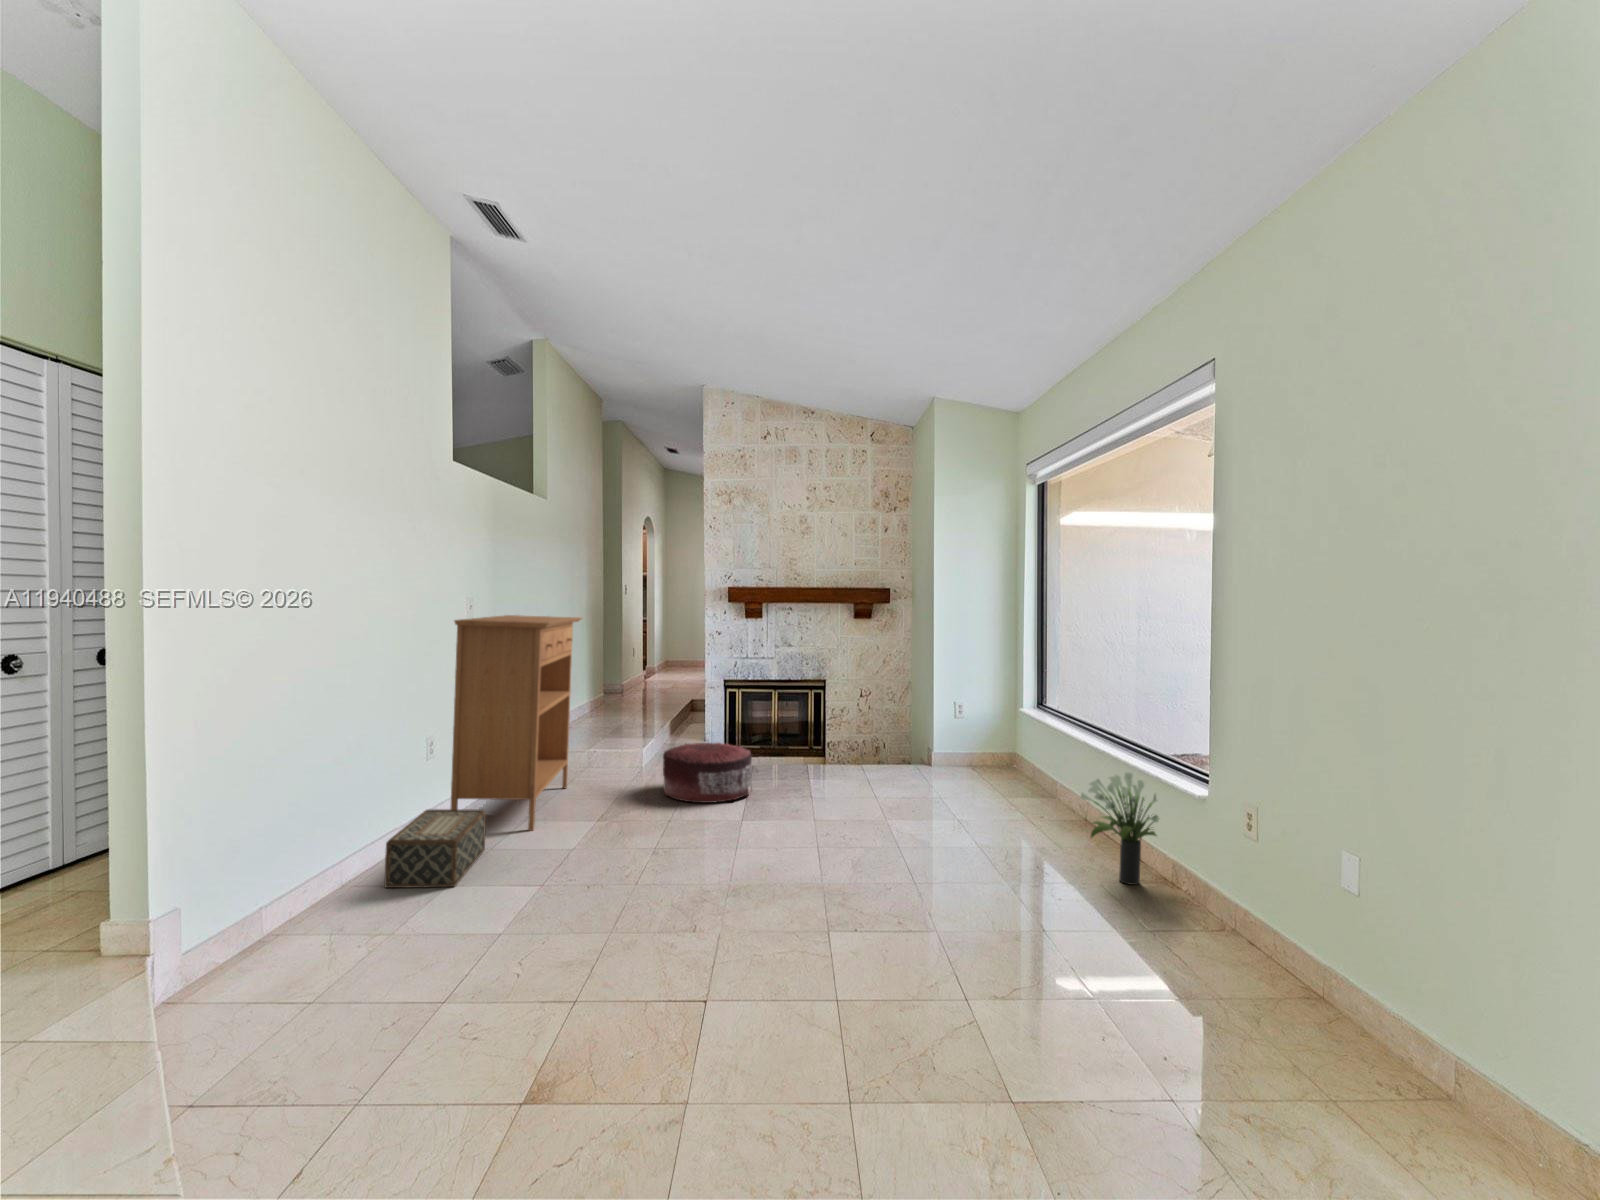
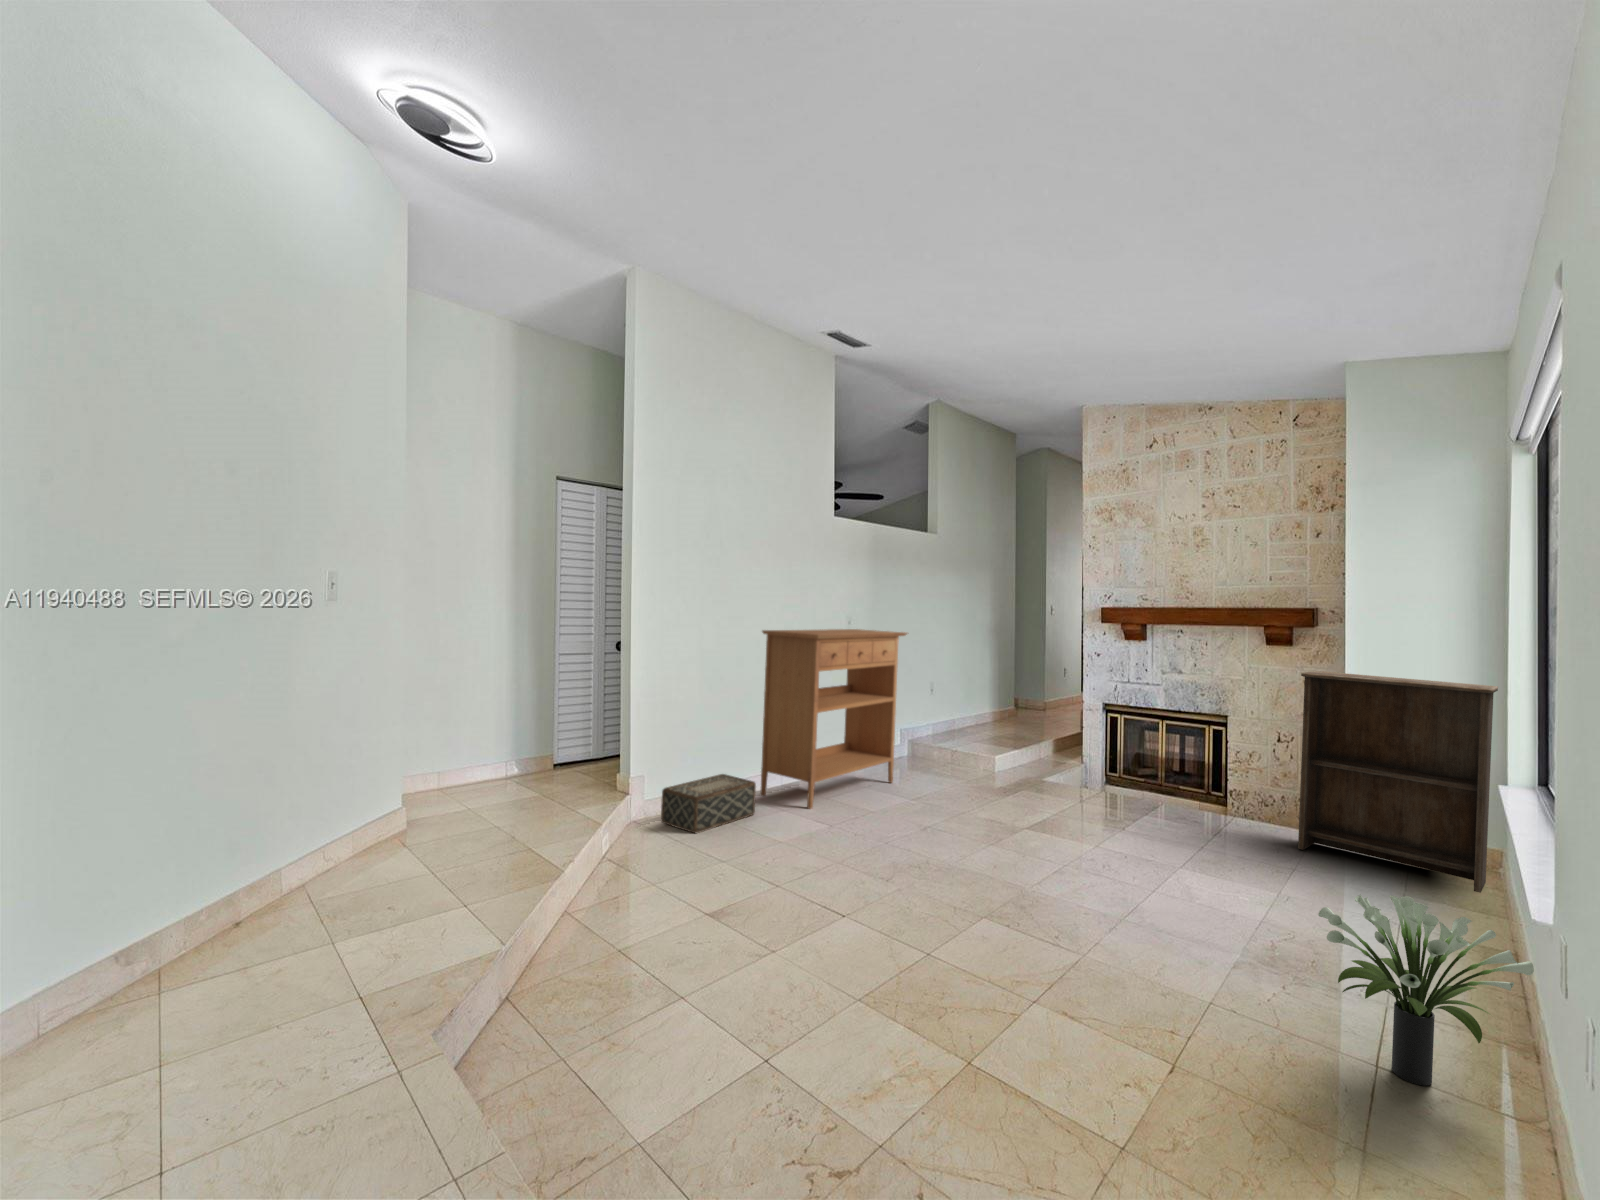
bookshelf: none [914,638,1028,780] -> present [1298,671,1498,893]
pouf: present [663,743,752,803] -> none [956,759,1054,824]

